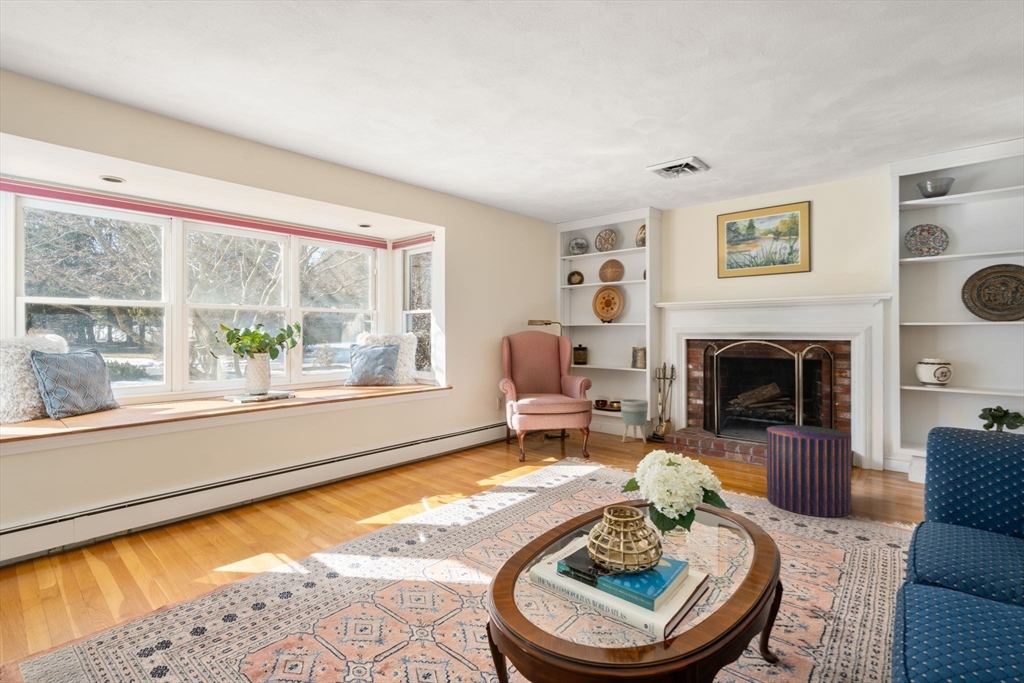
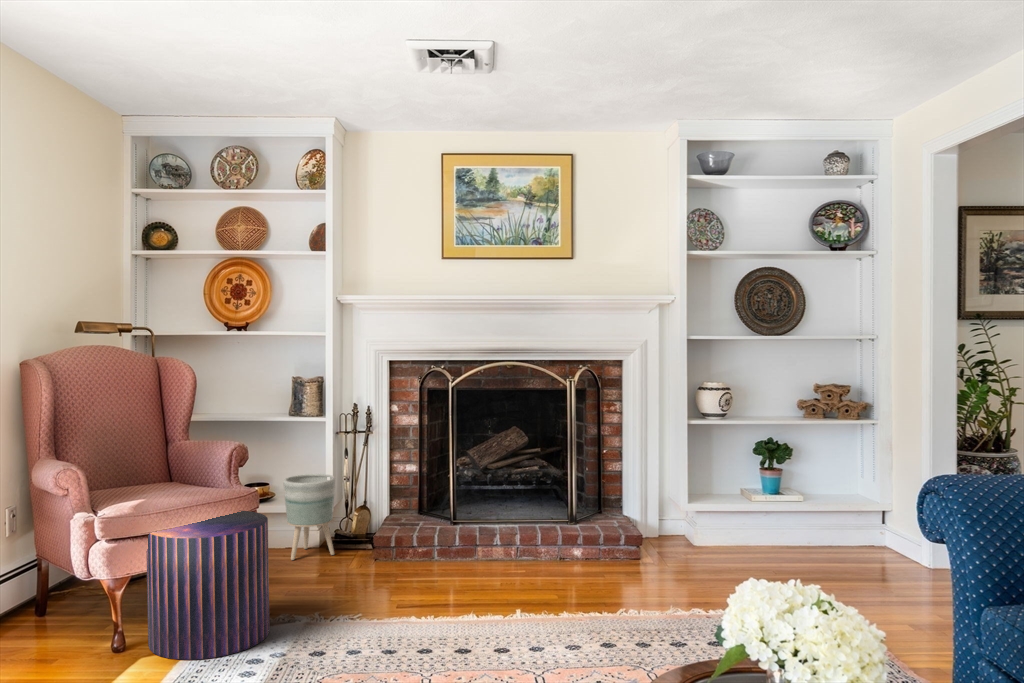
pouf: present [767,425,851,517] -> present [146,511,270,660]

